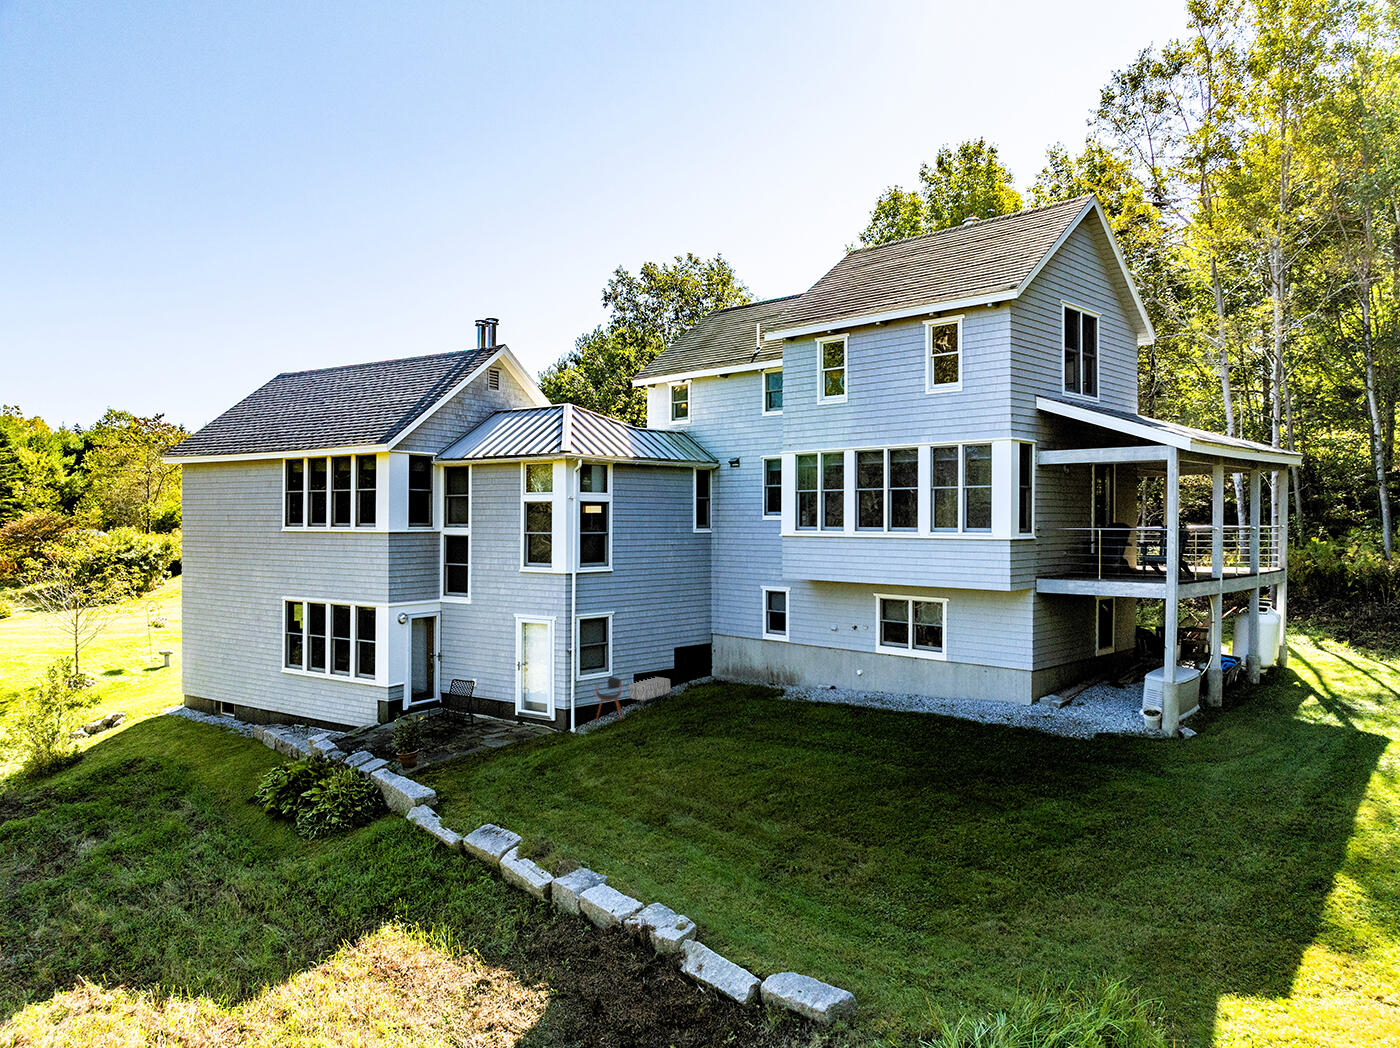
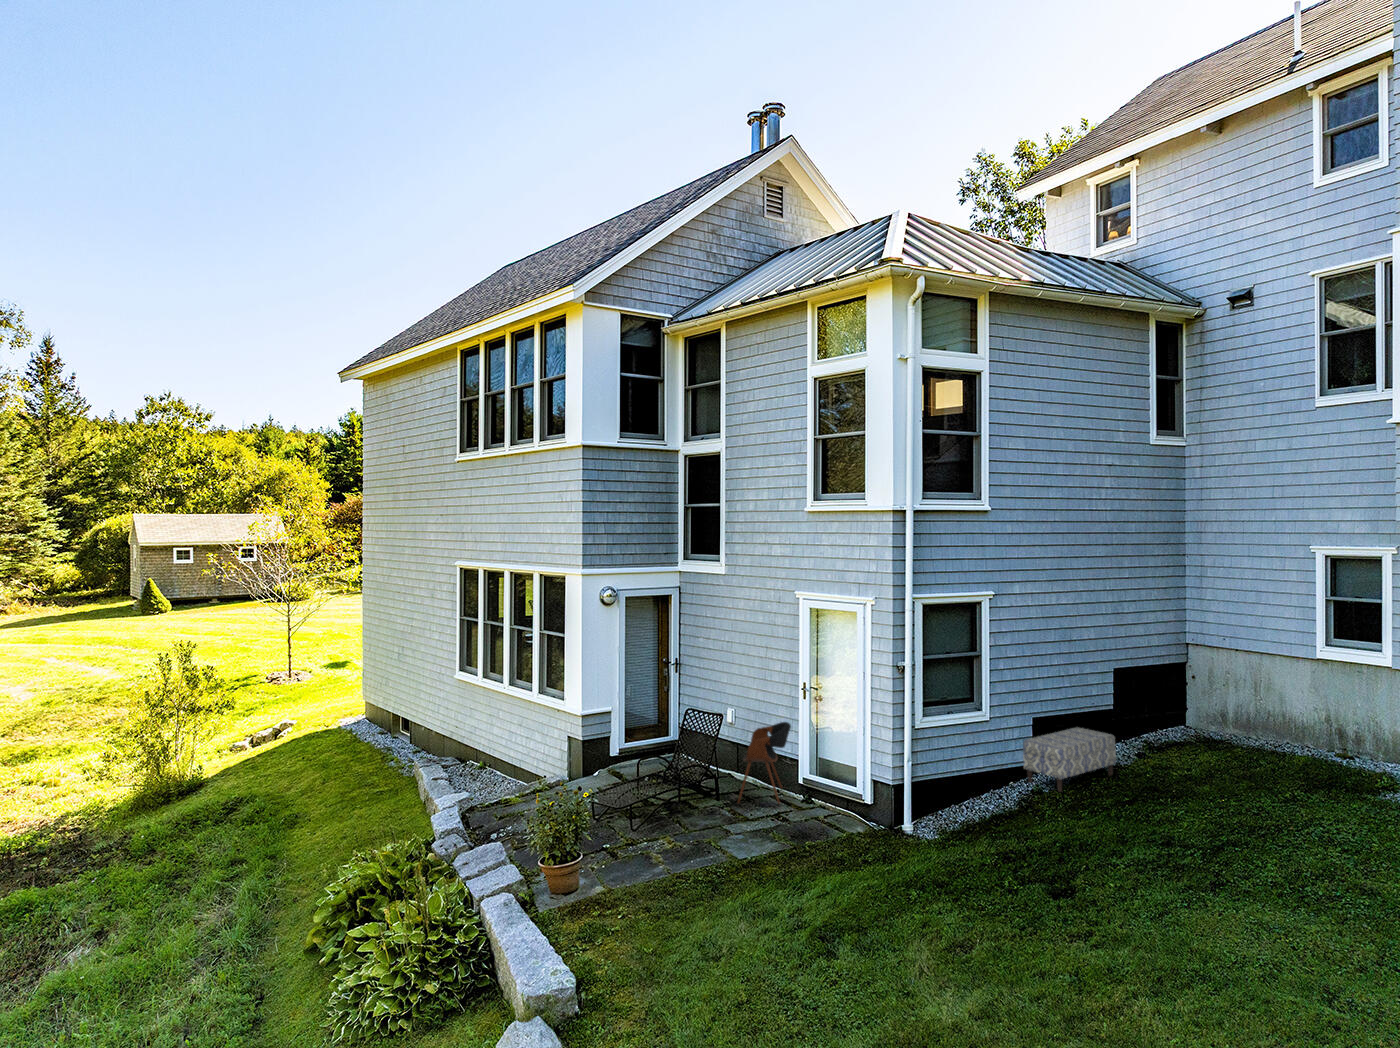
chair: present [596,677,622,718] -> present [737,722,791,806]

